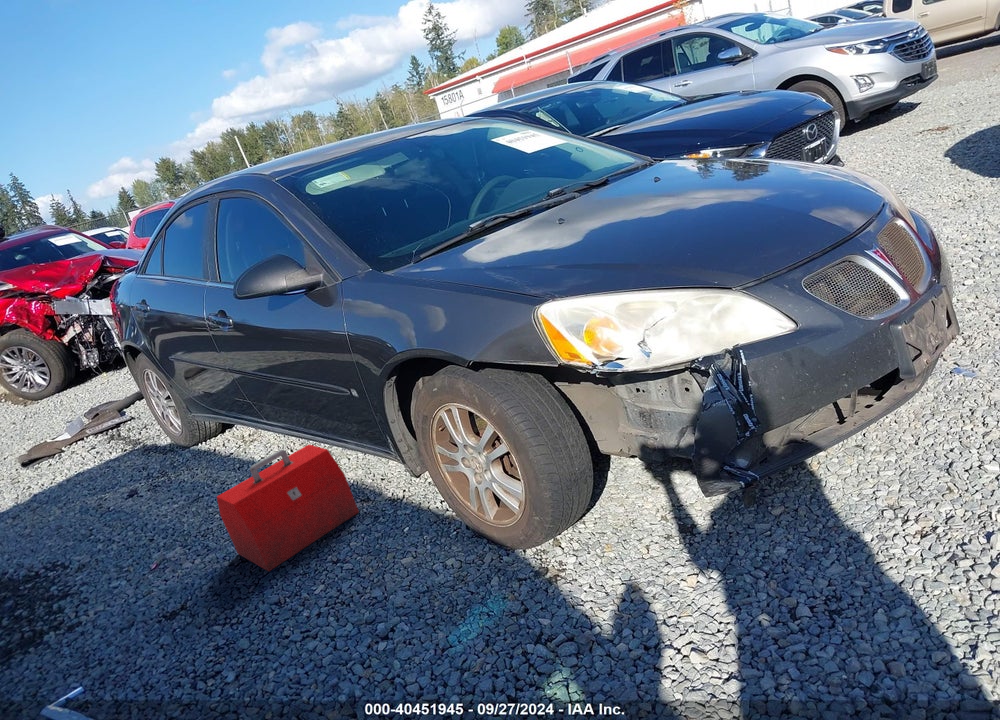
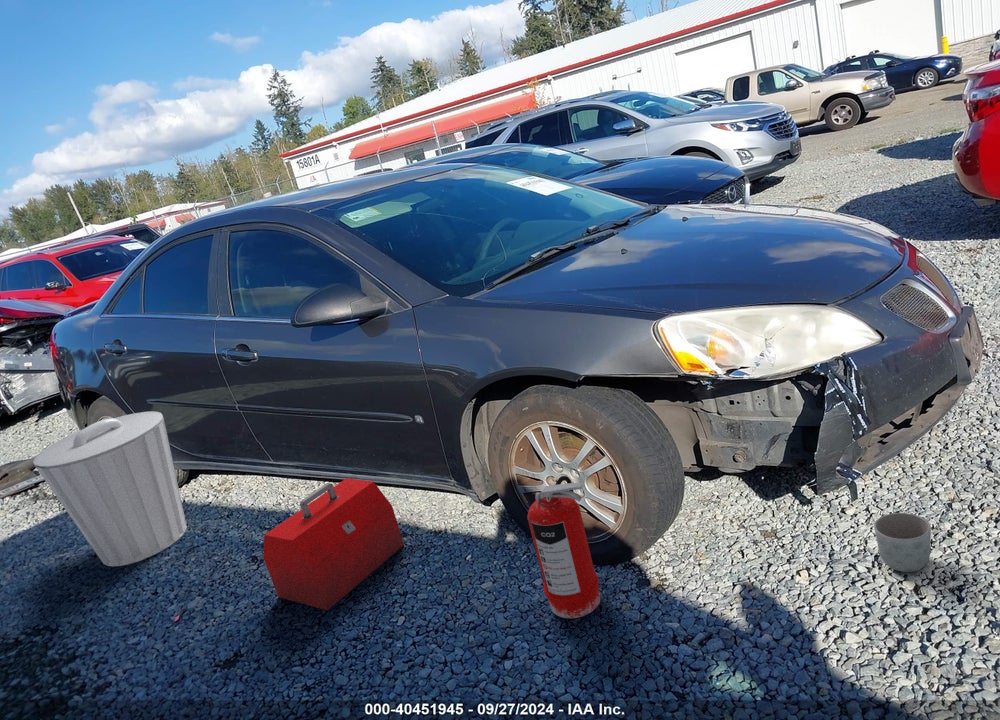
trash can: none [60,369,203,511] -> present [33,411,187,566]
fire extinguisher: none [414,460,496,603] -> present [528,476,600,618]
planter: none [764,523,825,589] -> present [874,513,931,572]

